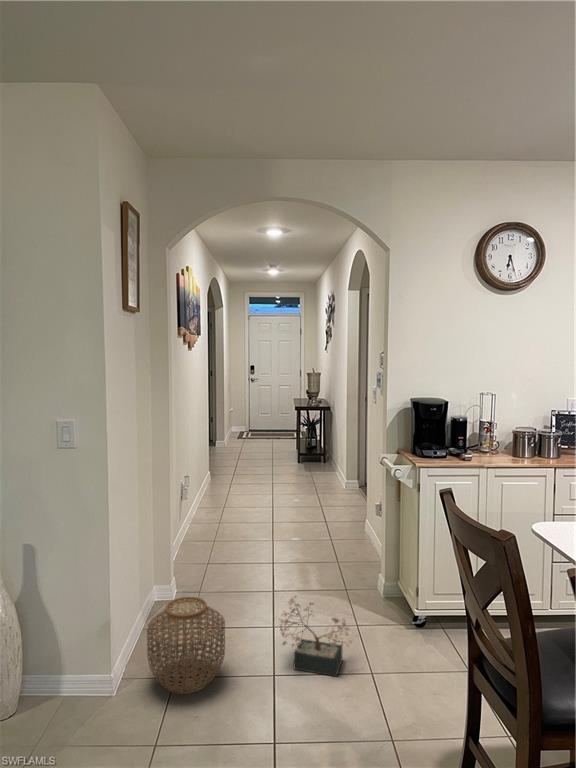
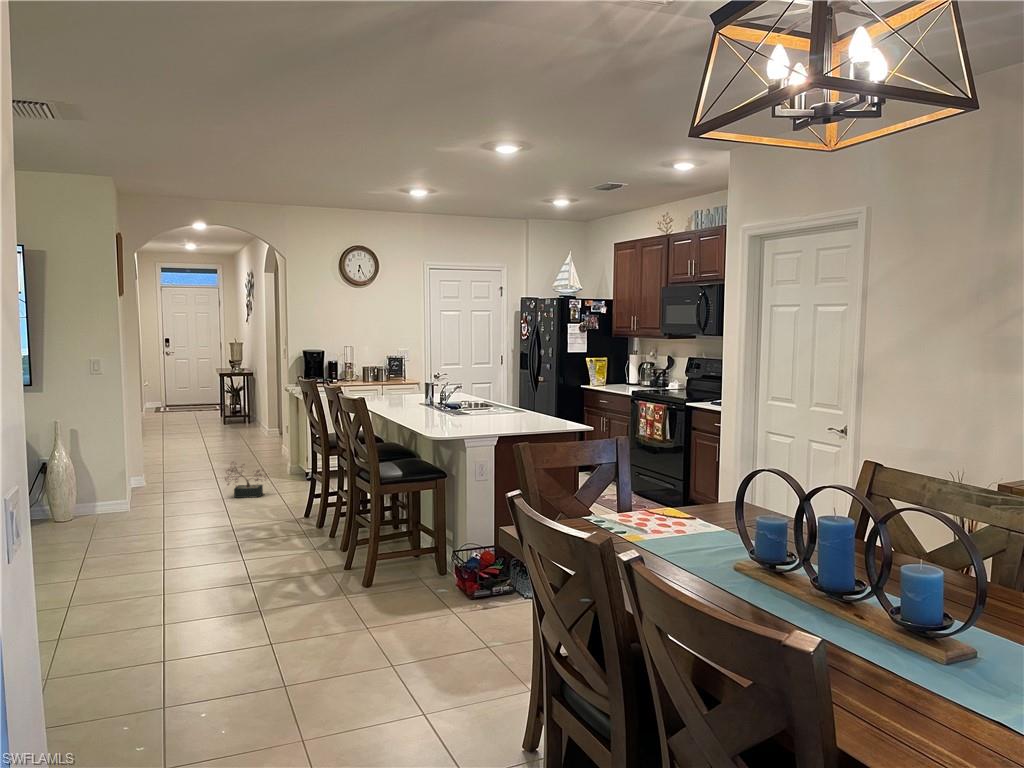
woven basket: present [147,597,225,694] -> none [146,461,194,509]

